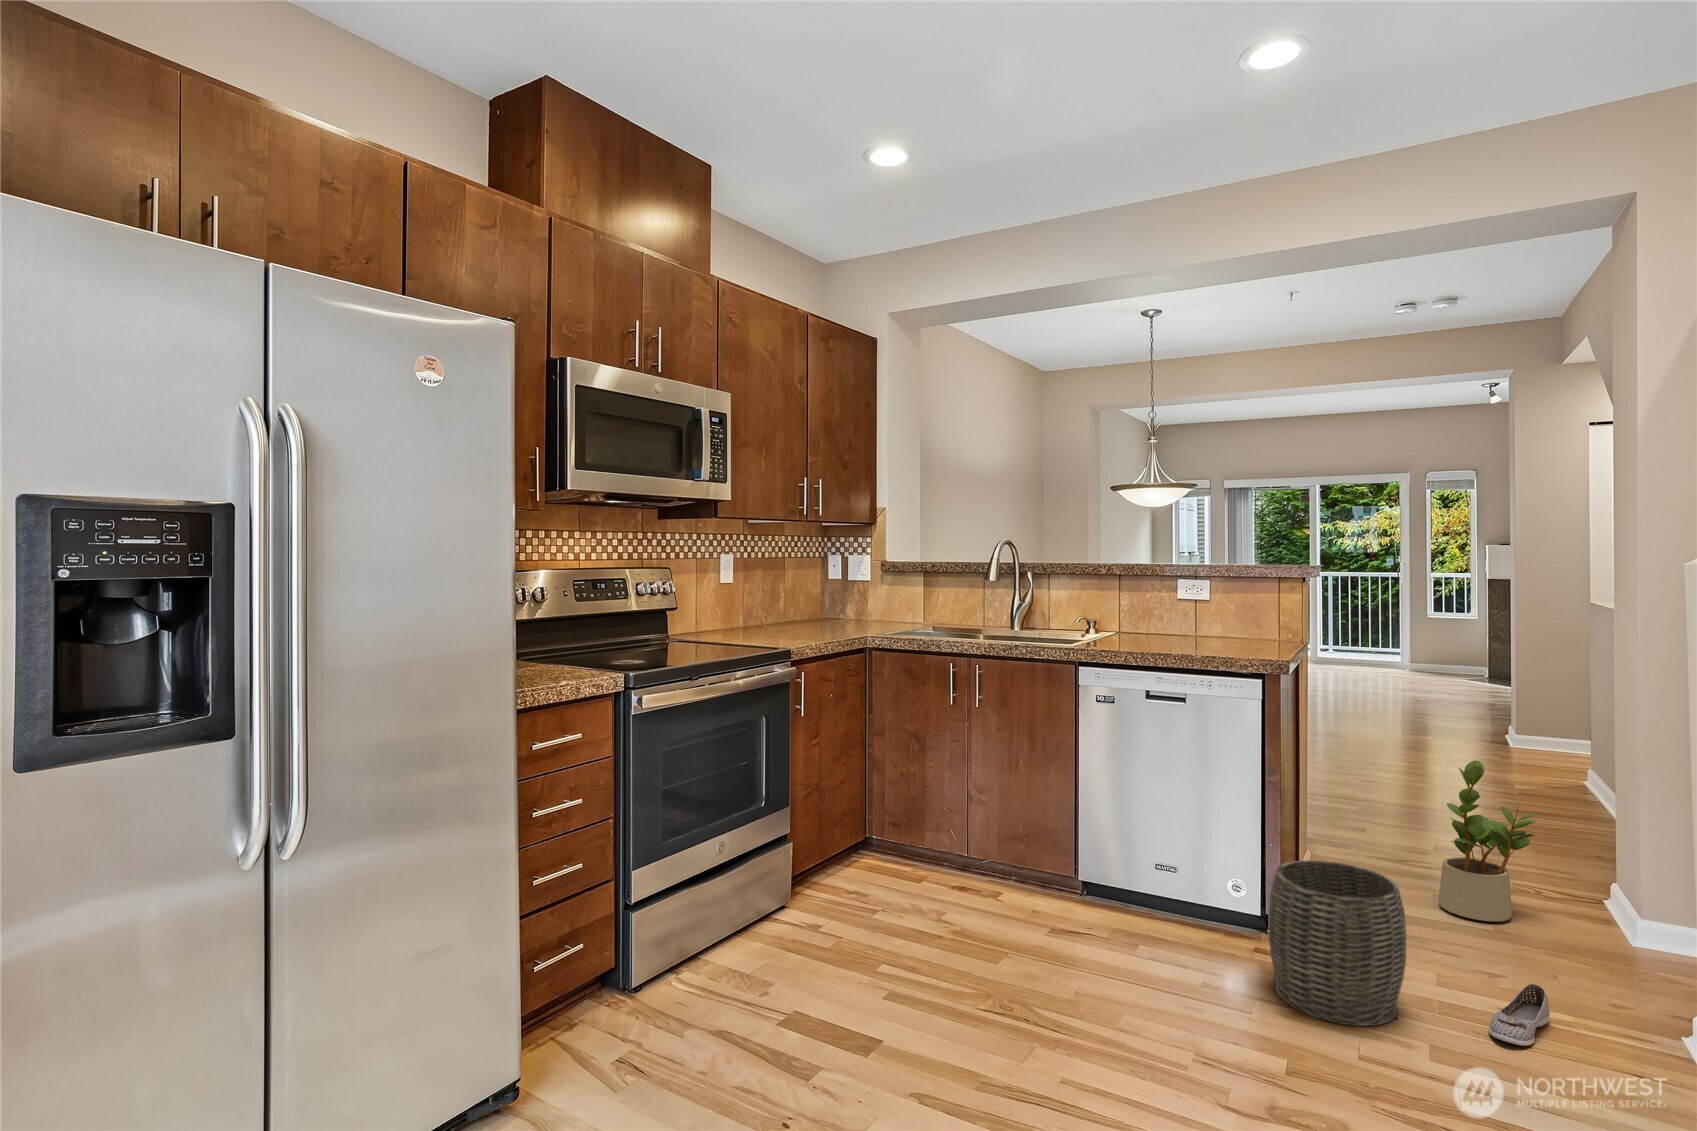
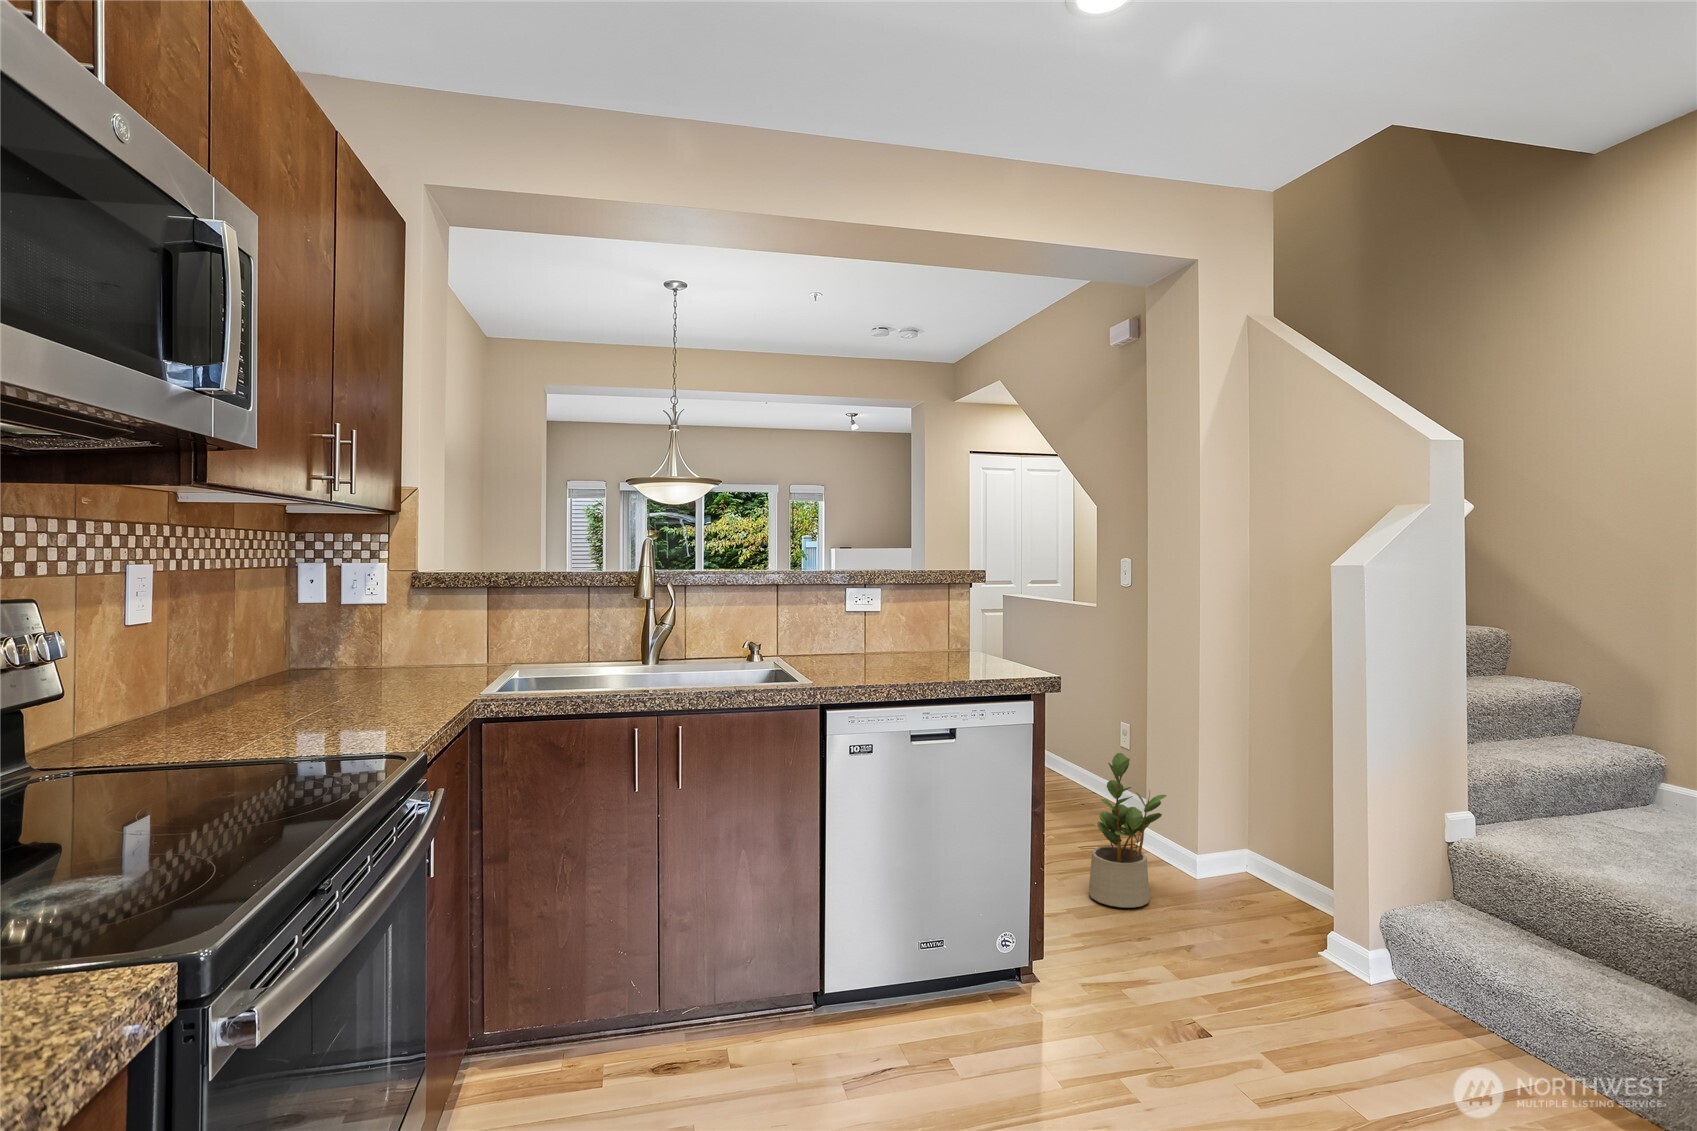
woven basket: present [1269,860,1407,1026] -> none [1113,900,1261,1099]
shoe: present [1489,984,1550,1046] -> none [1287,973,1345,1049]

